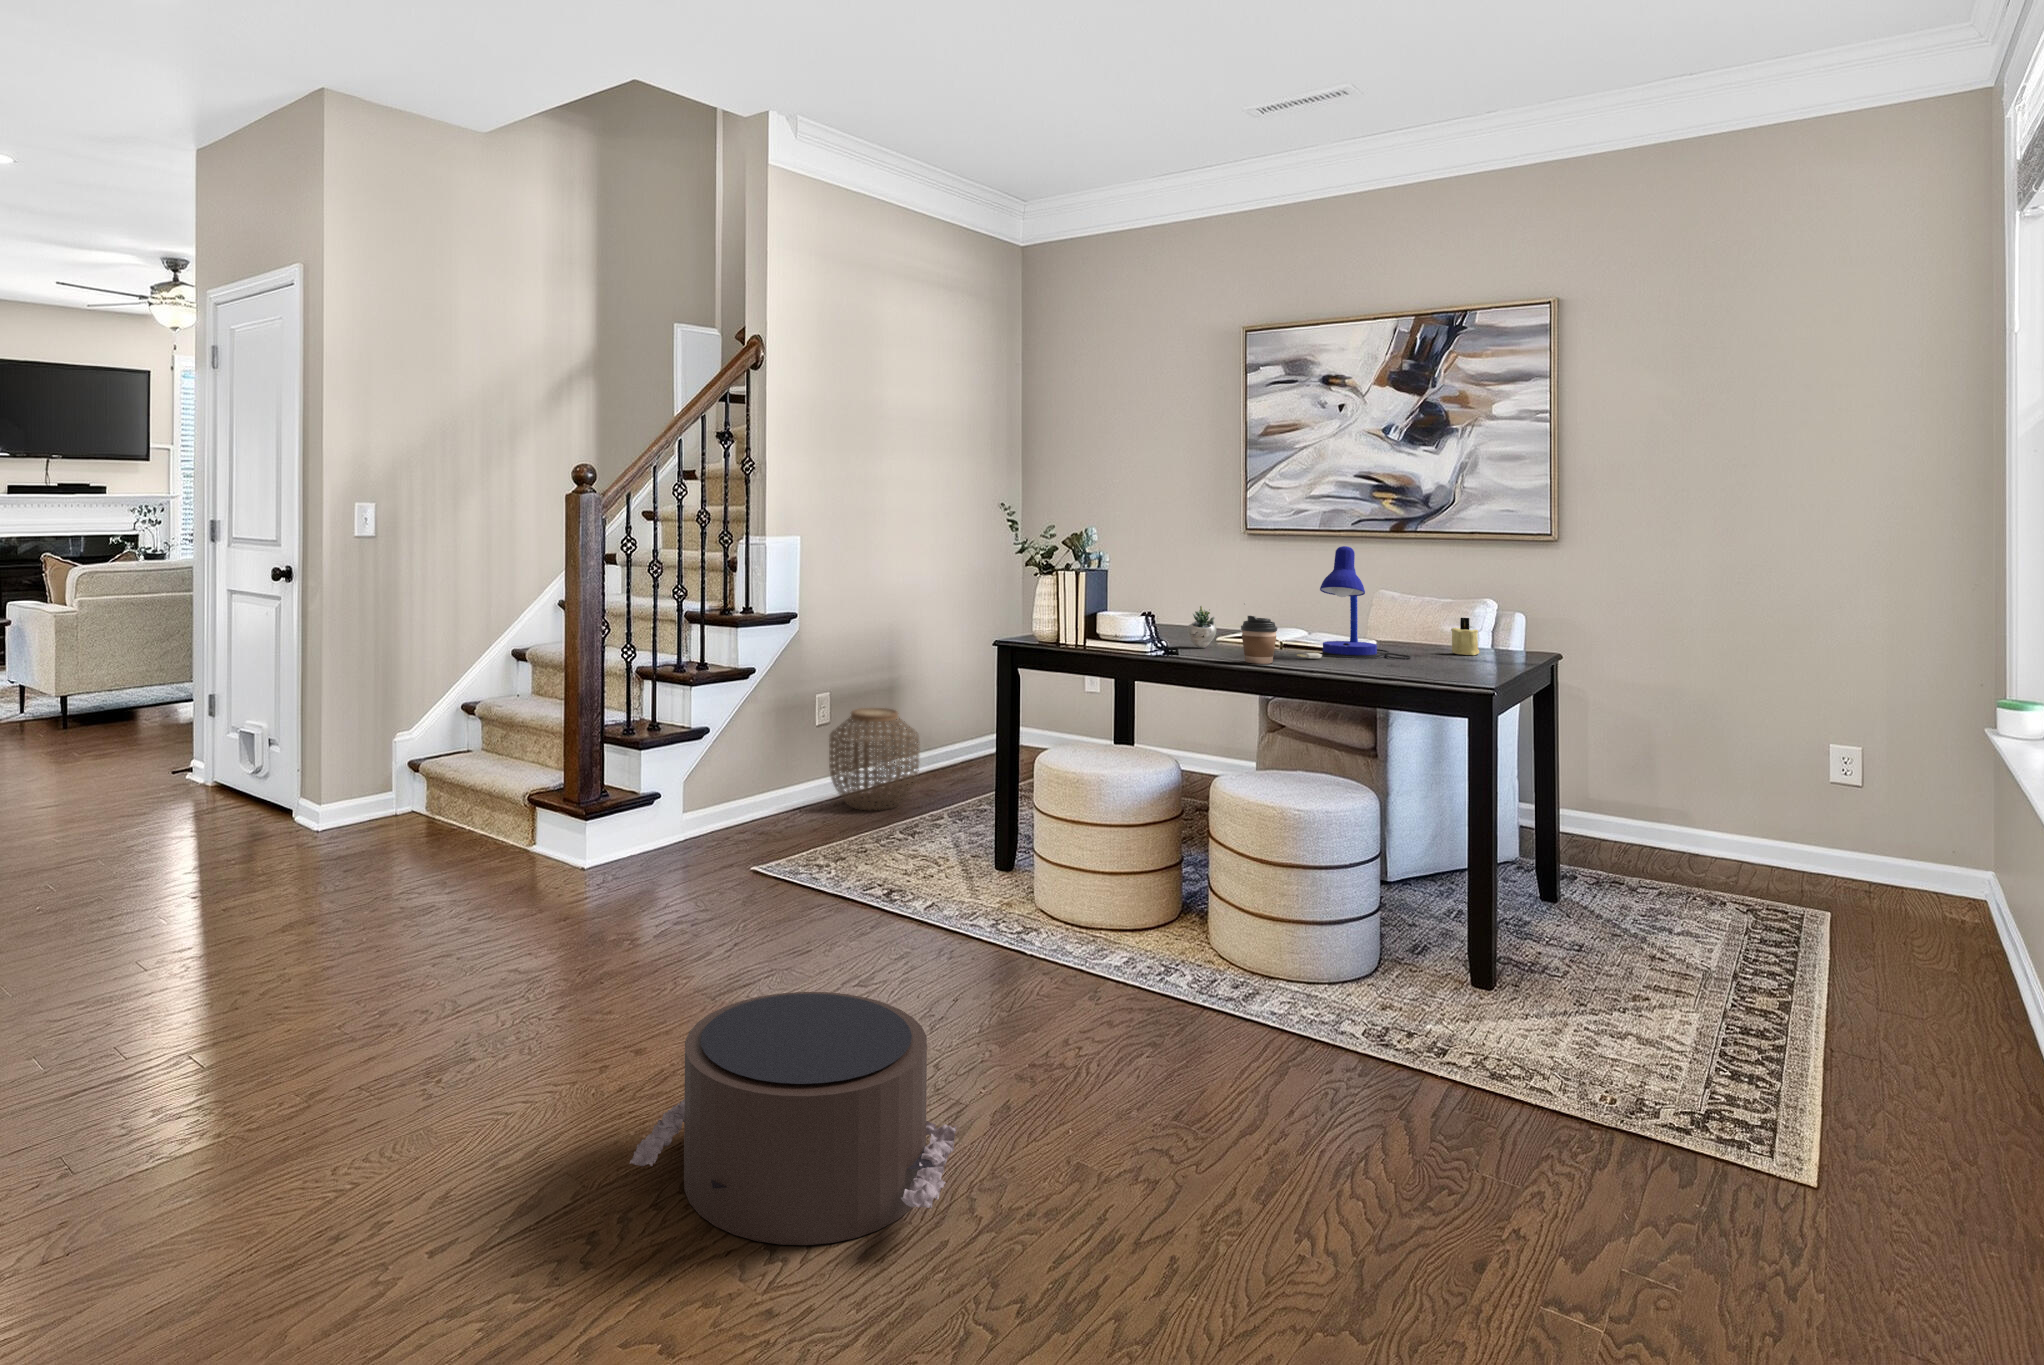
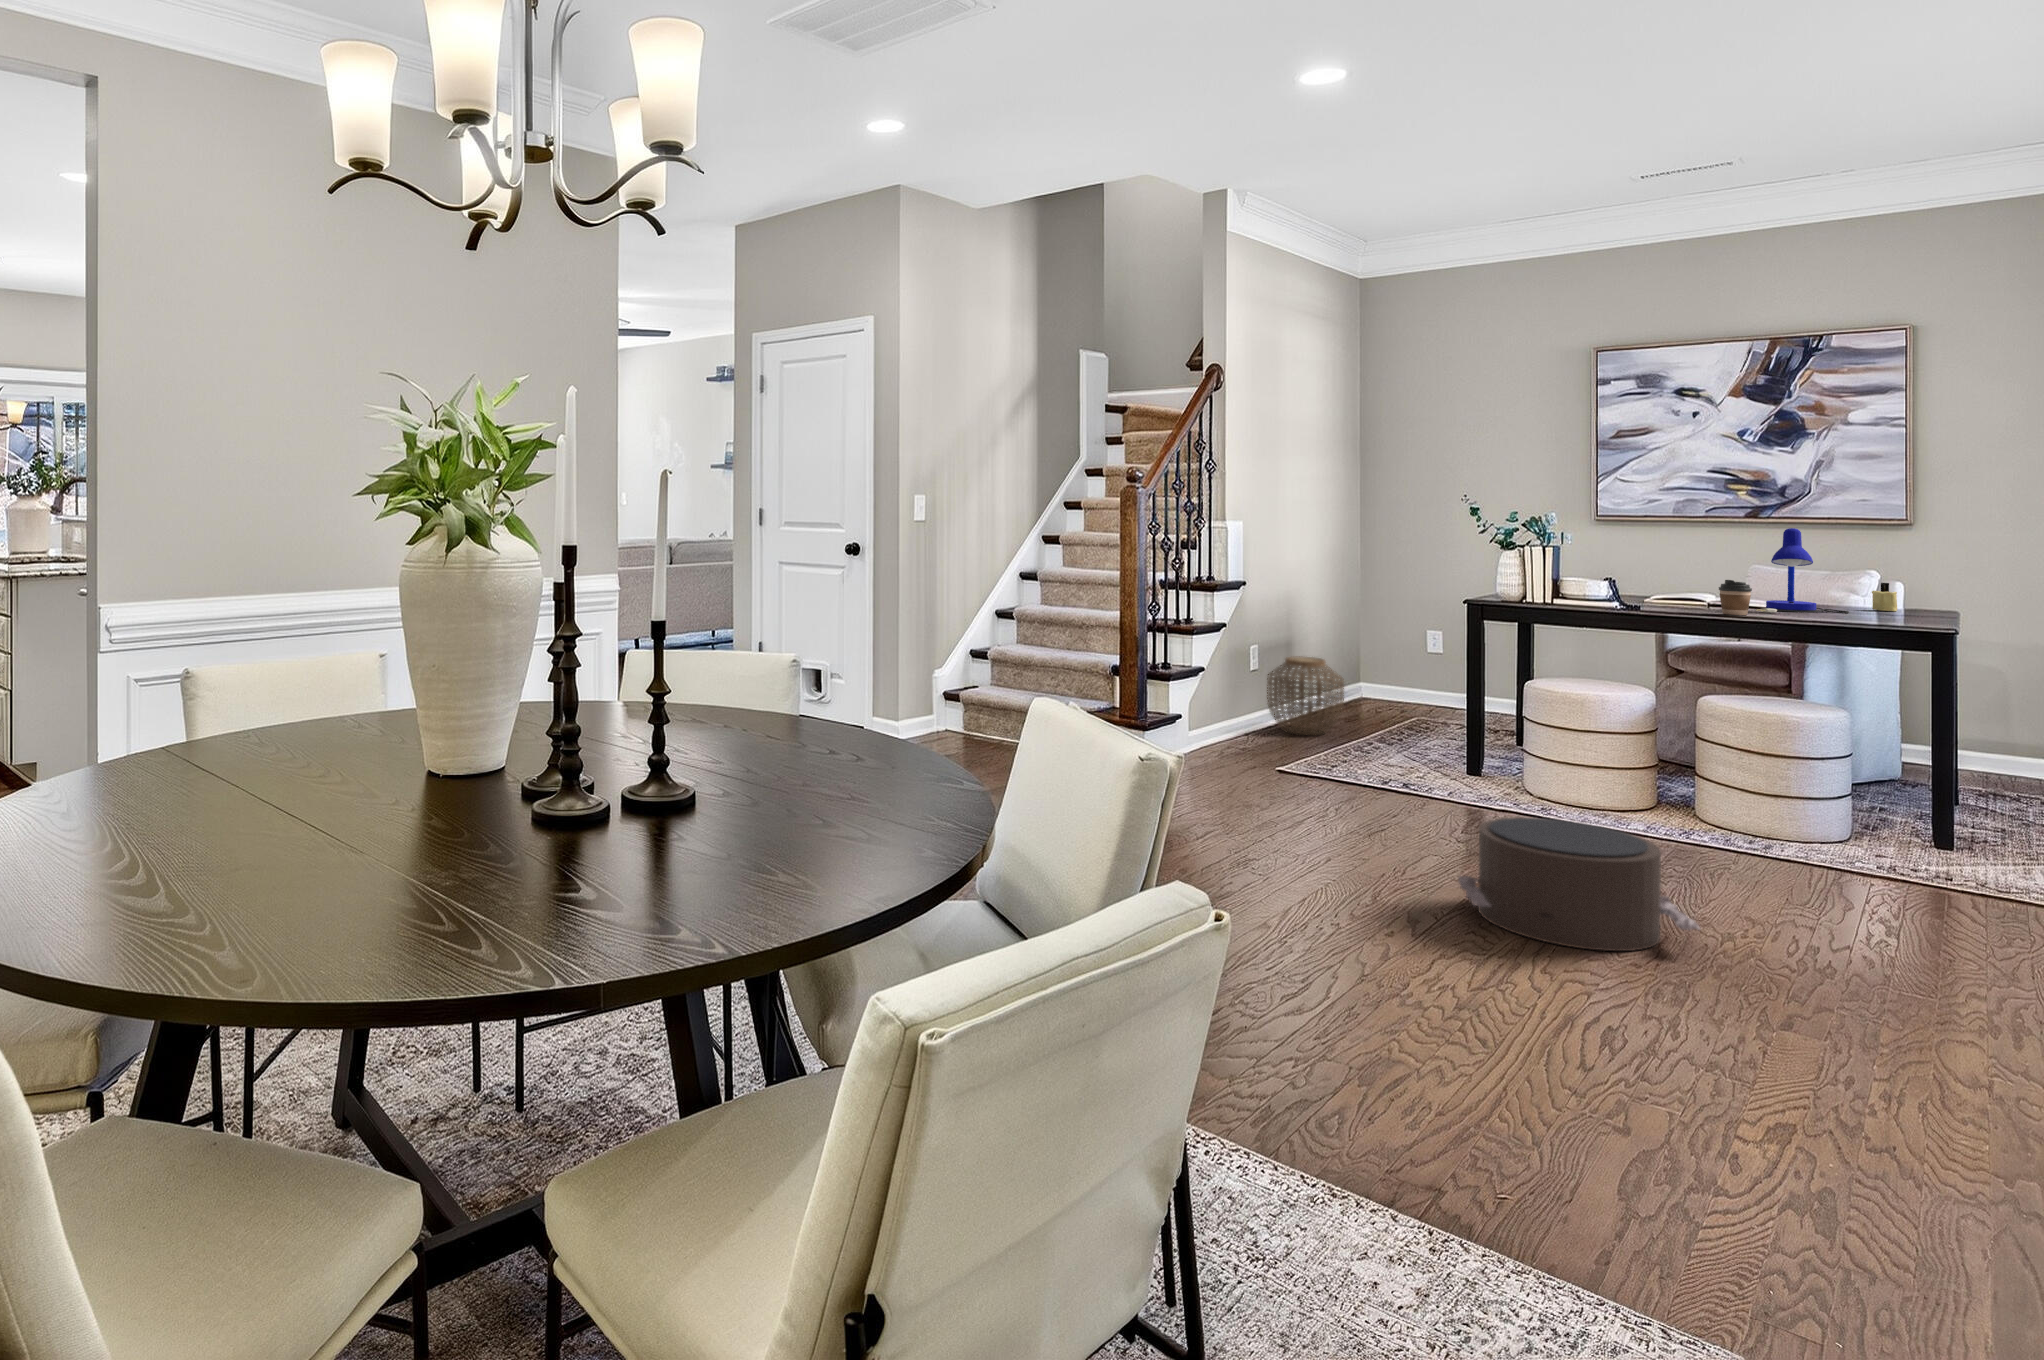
succulent plant: present [1187,603,1246,647] -> none [1640,572,1692,605]

